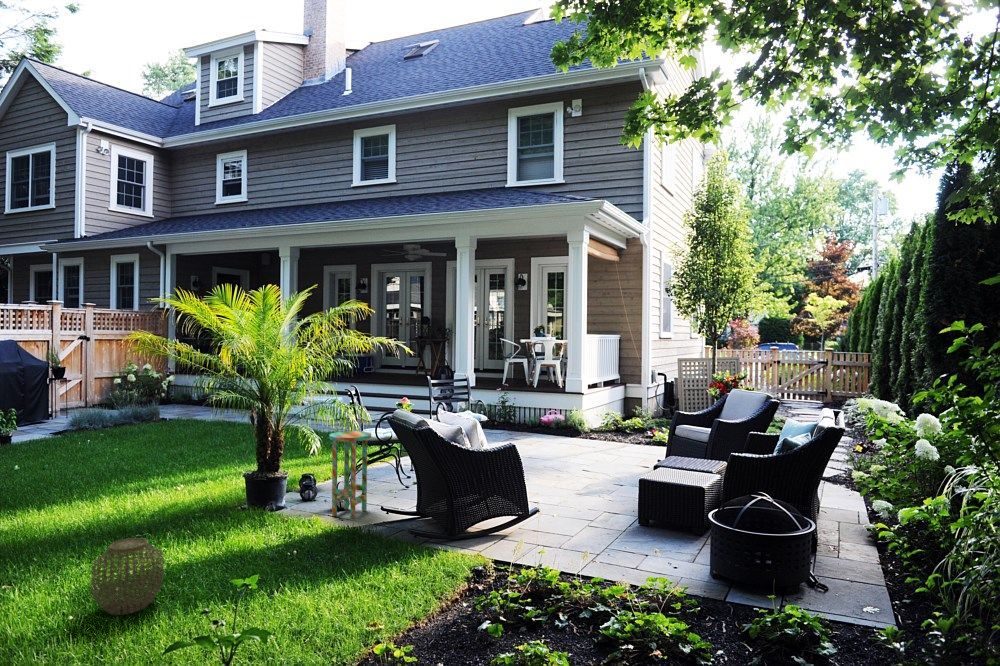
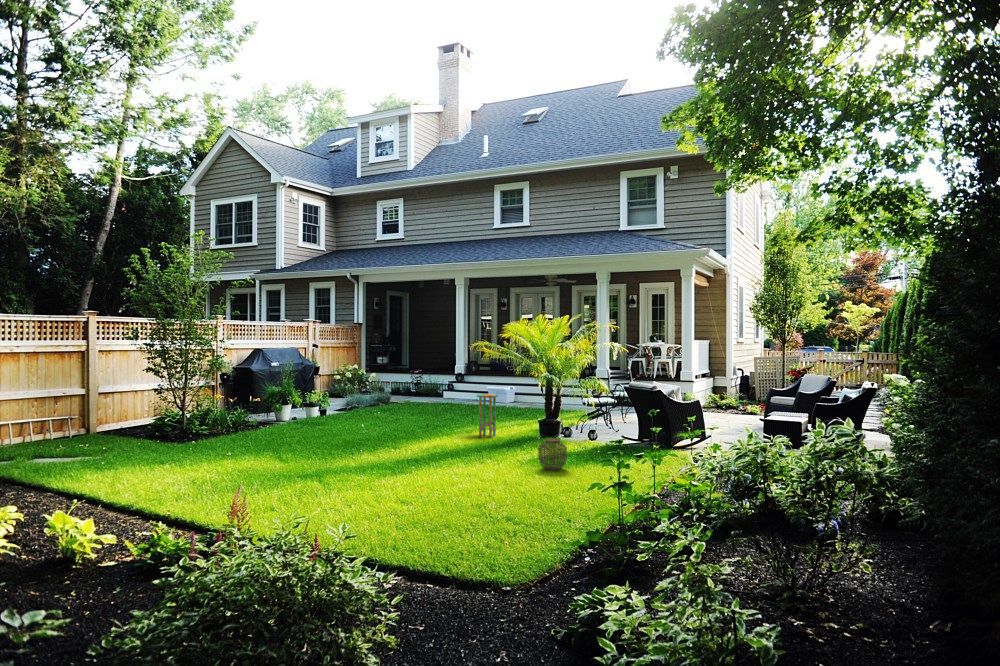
side table: present [329,431,371,518] -> present [477,394,498,438]

